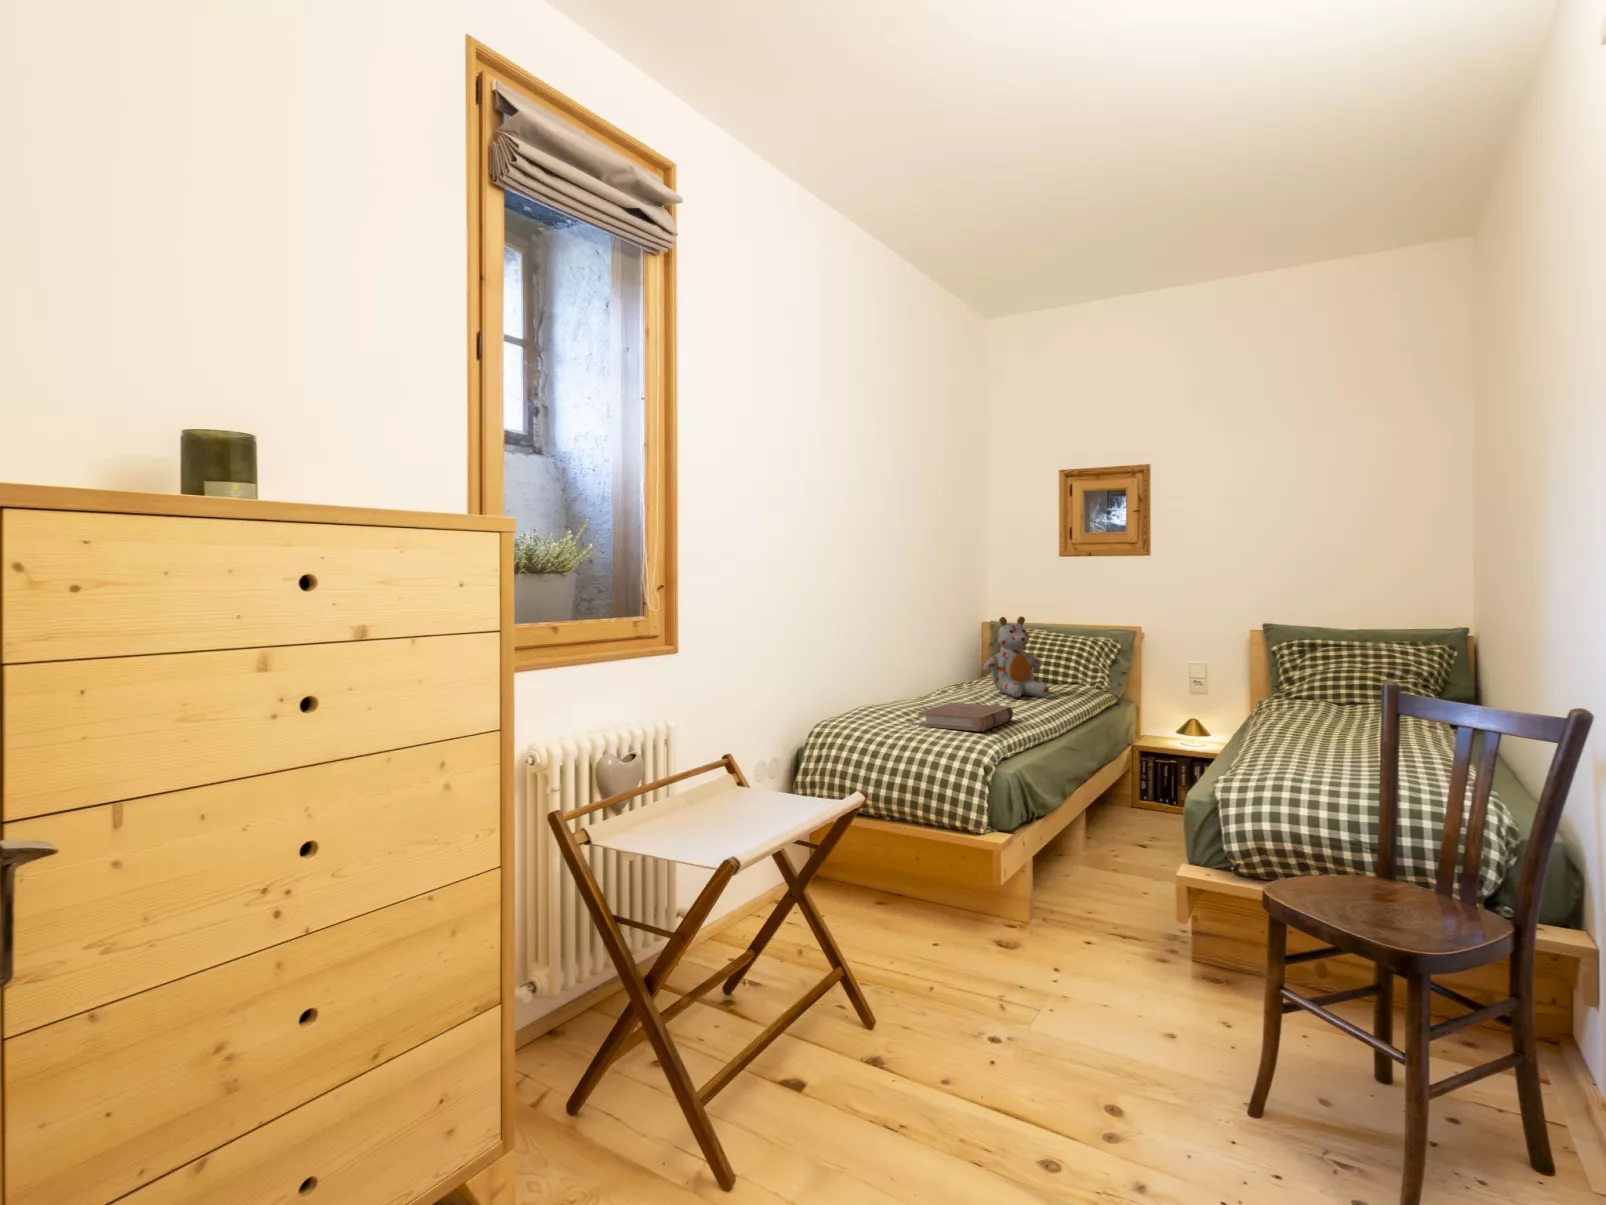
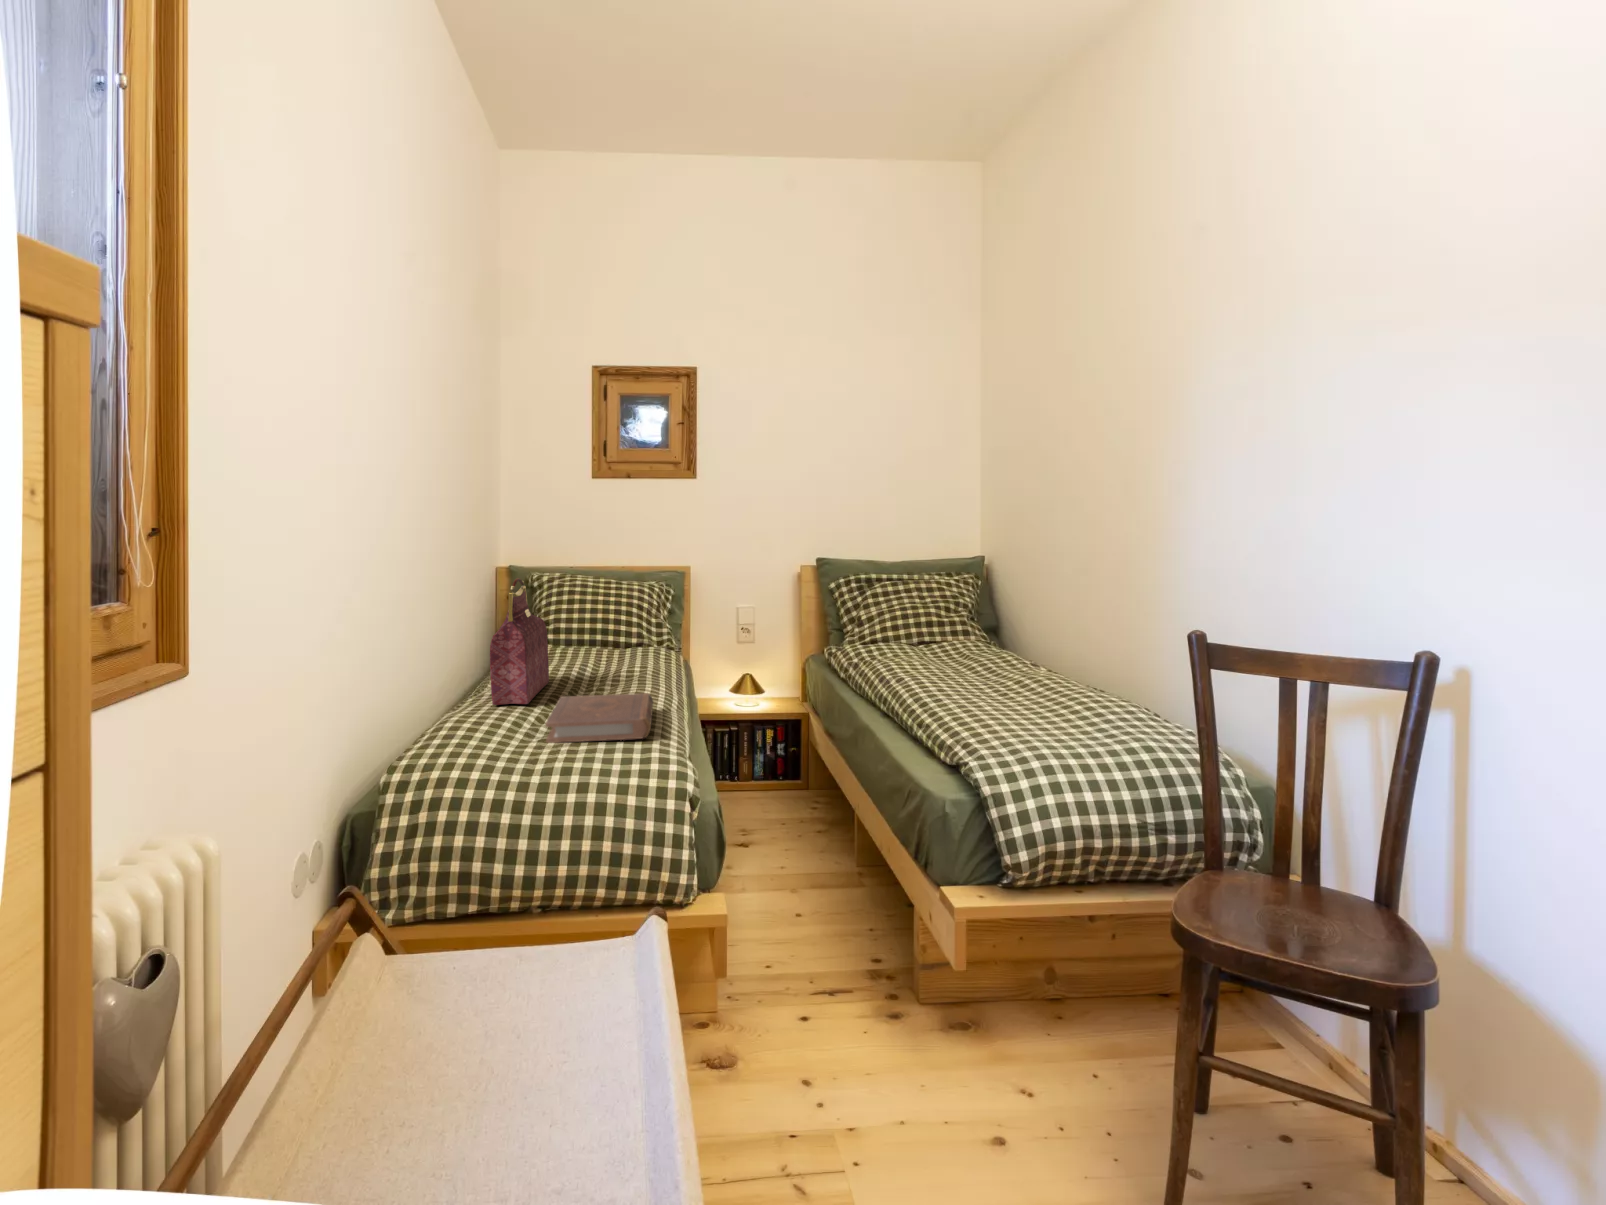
stuffed bear: present [983,616,1049,698] -> none [557,566,642,673]
handbag: none [912,619,967,706] -> present [490,578,549,705]

